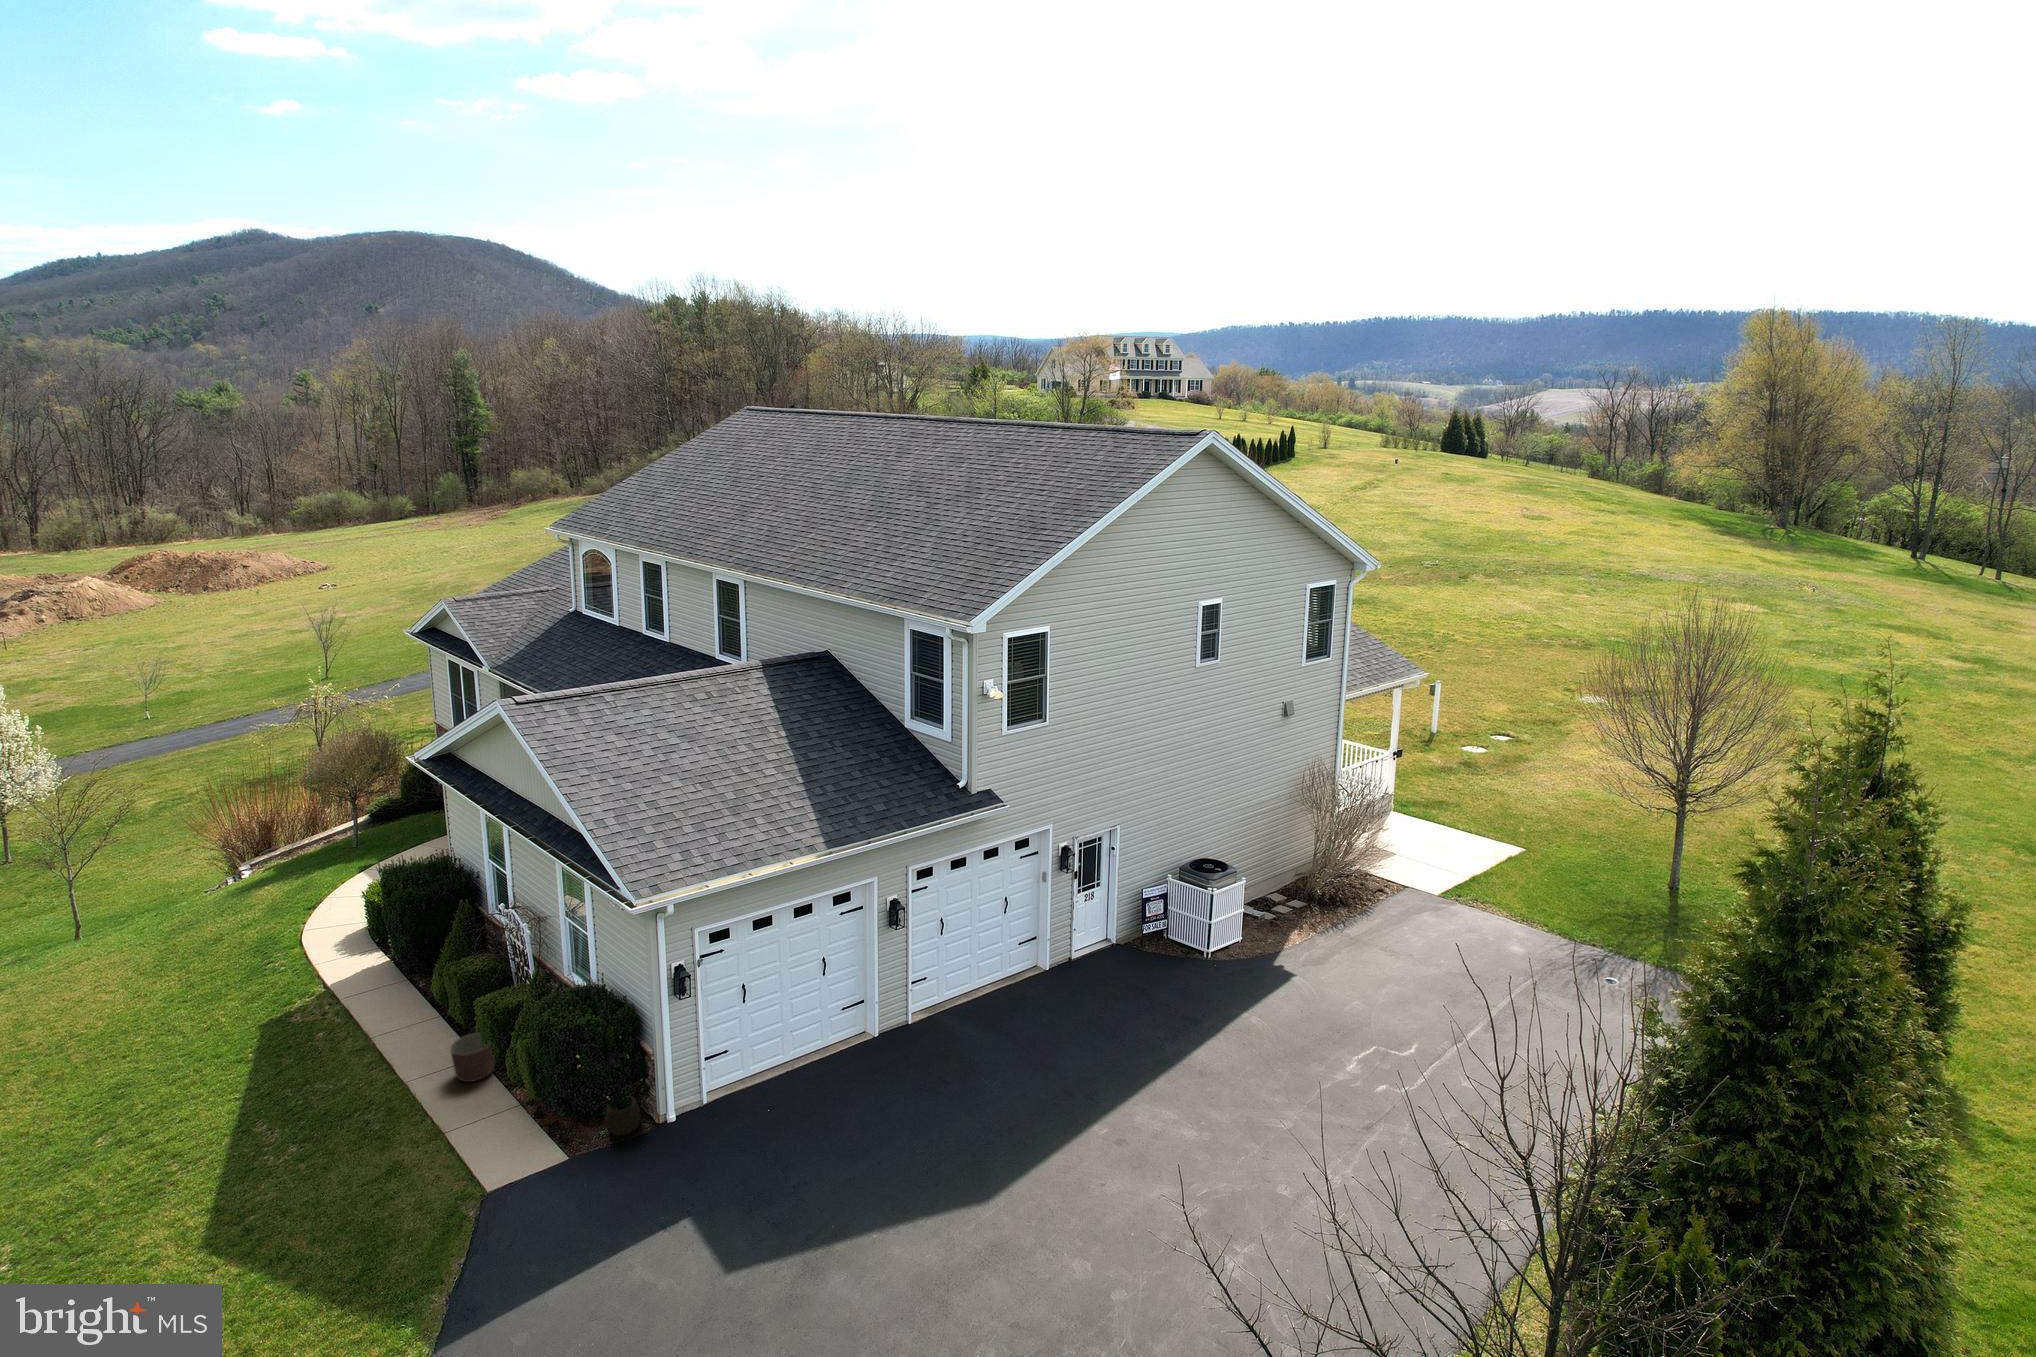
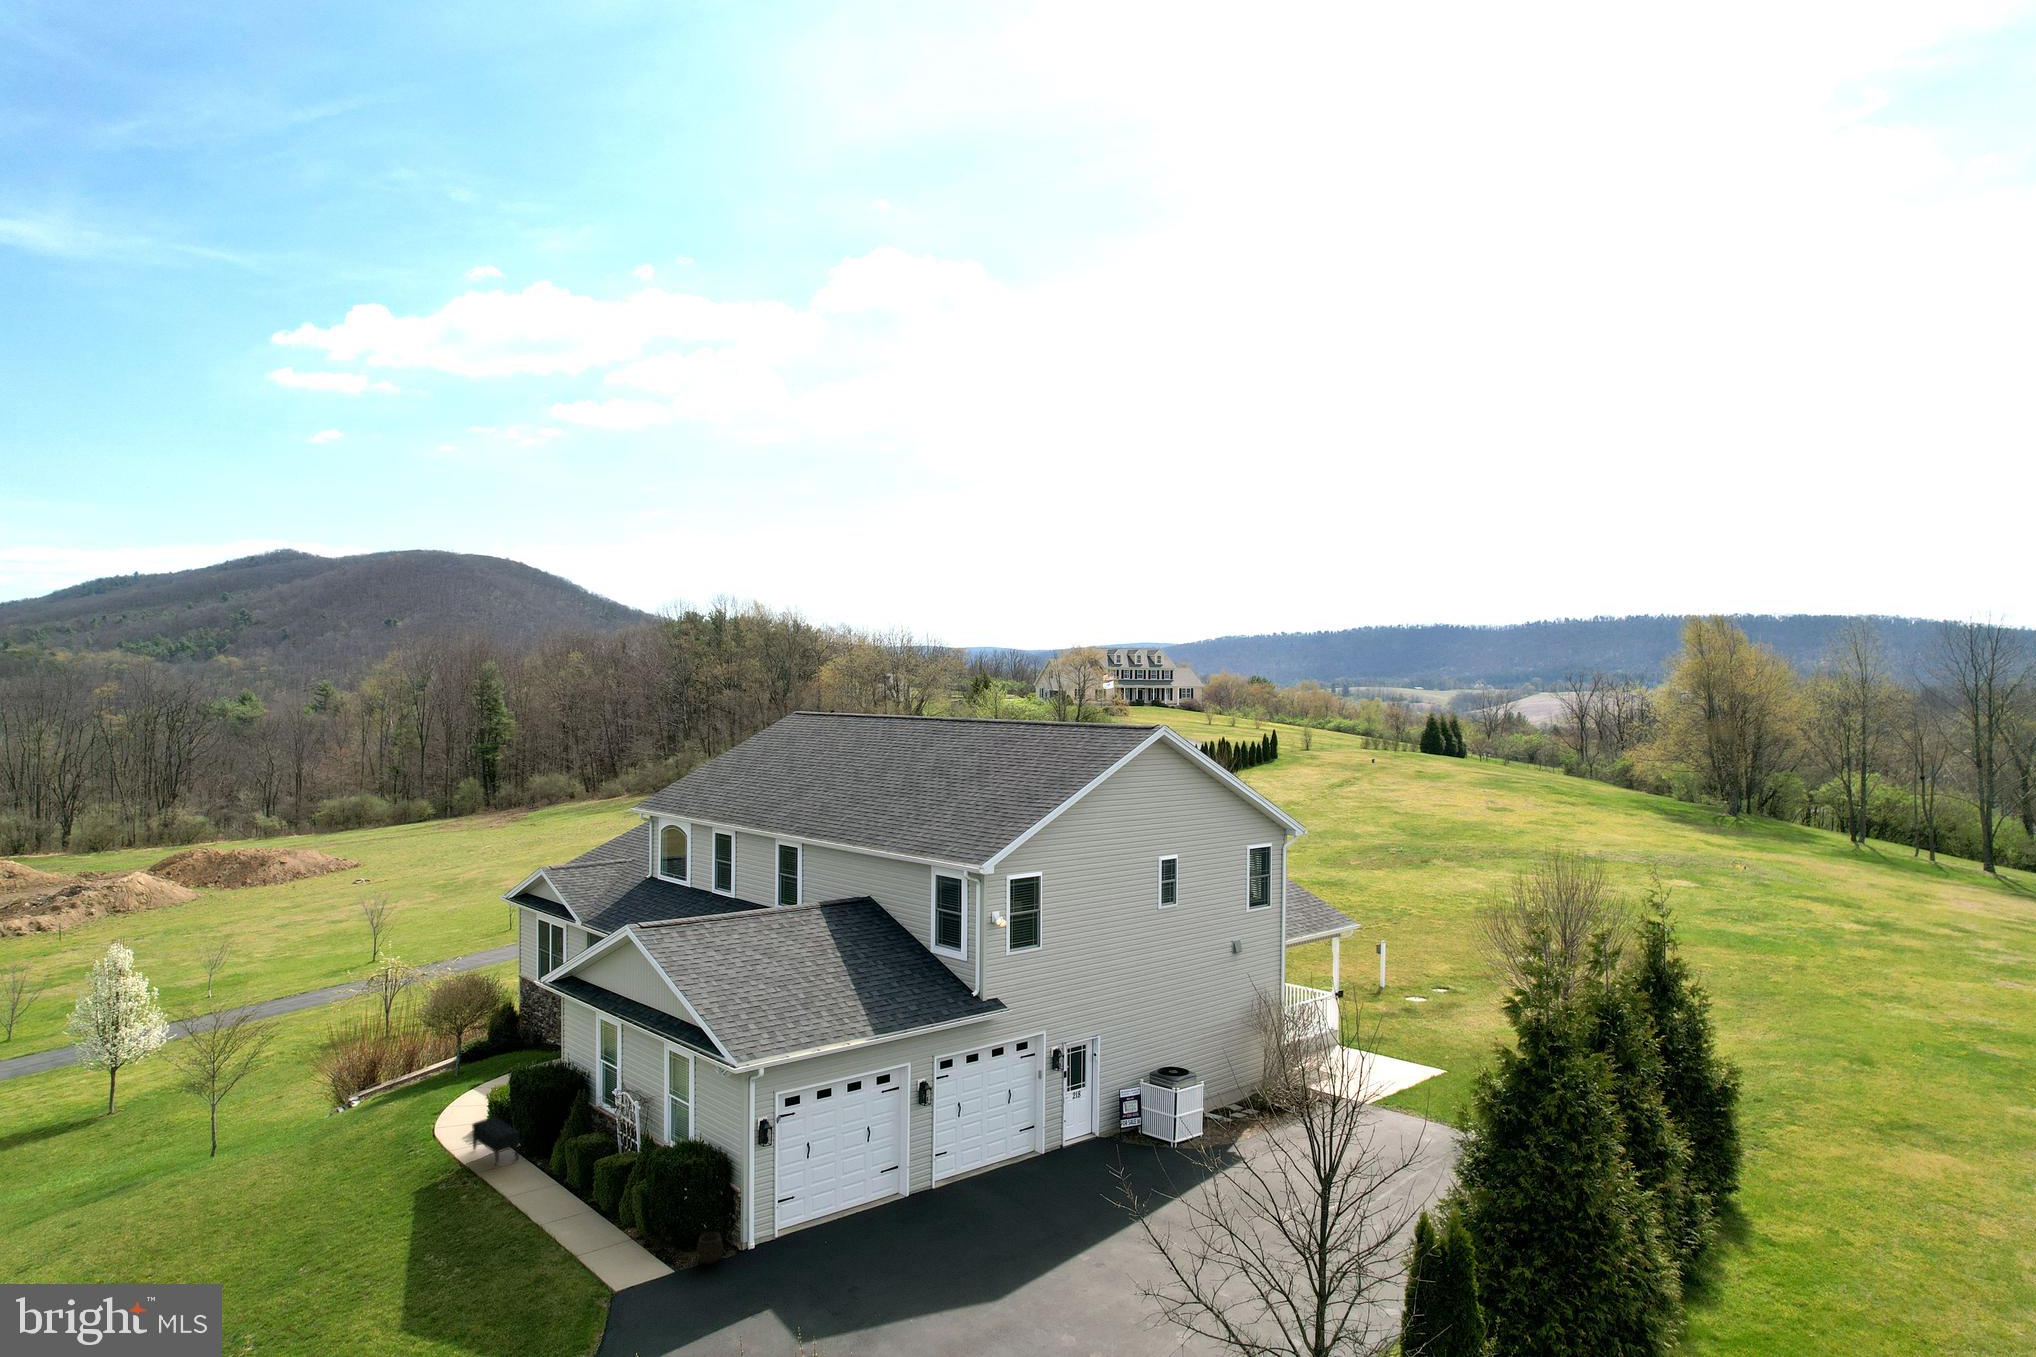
bench: none [336,922,398,985] -> present [472,1117,520,1165]
planter: present [450,1033,494,1082] -> none [575,1191,607,1230]

